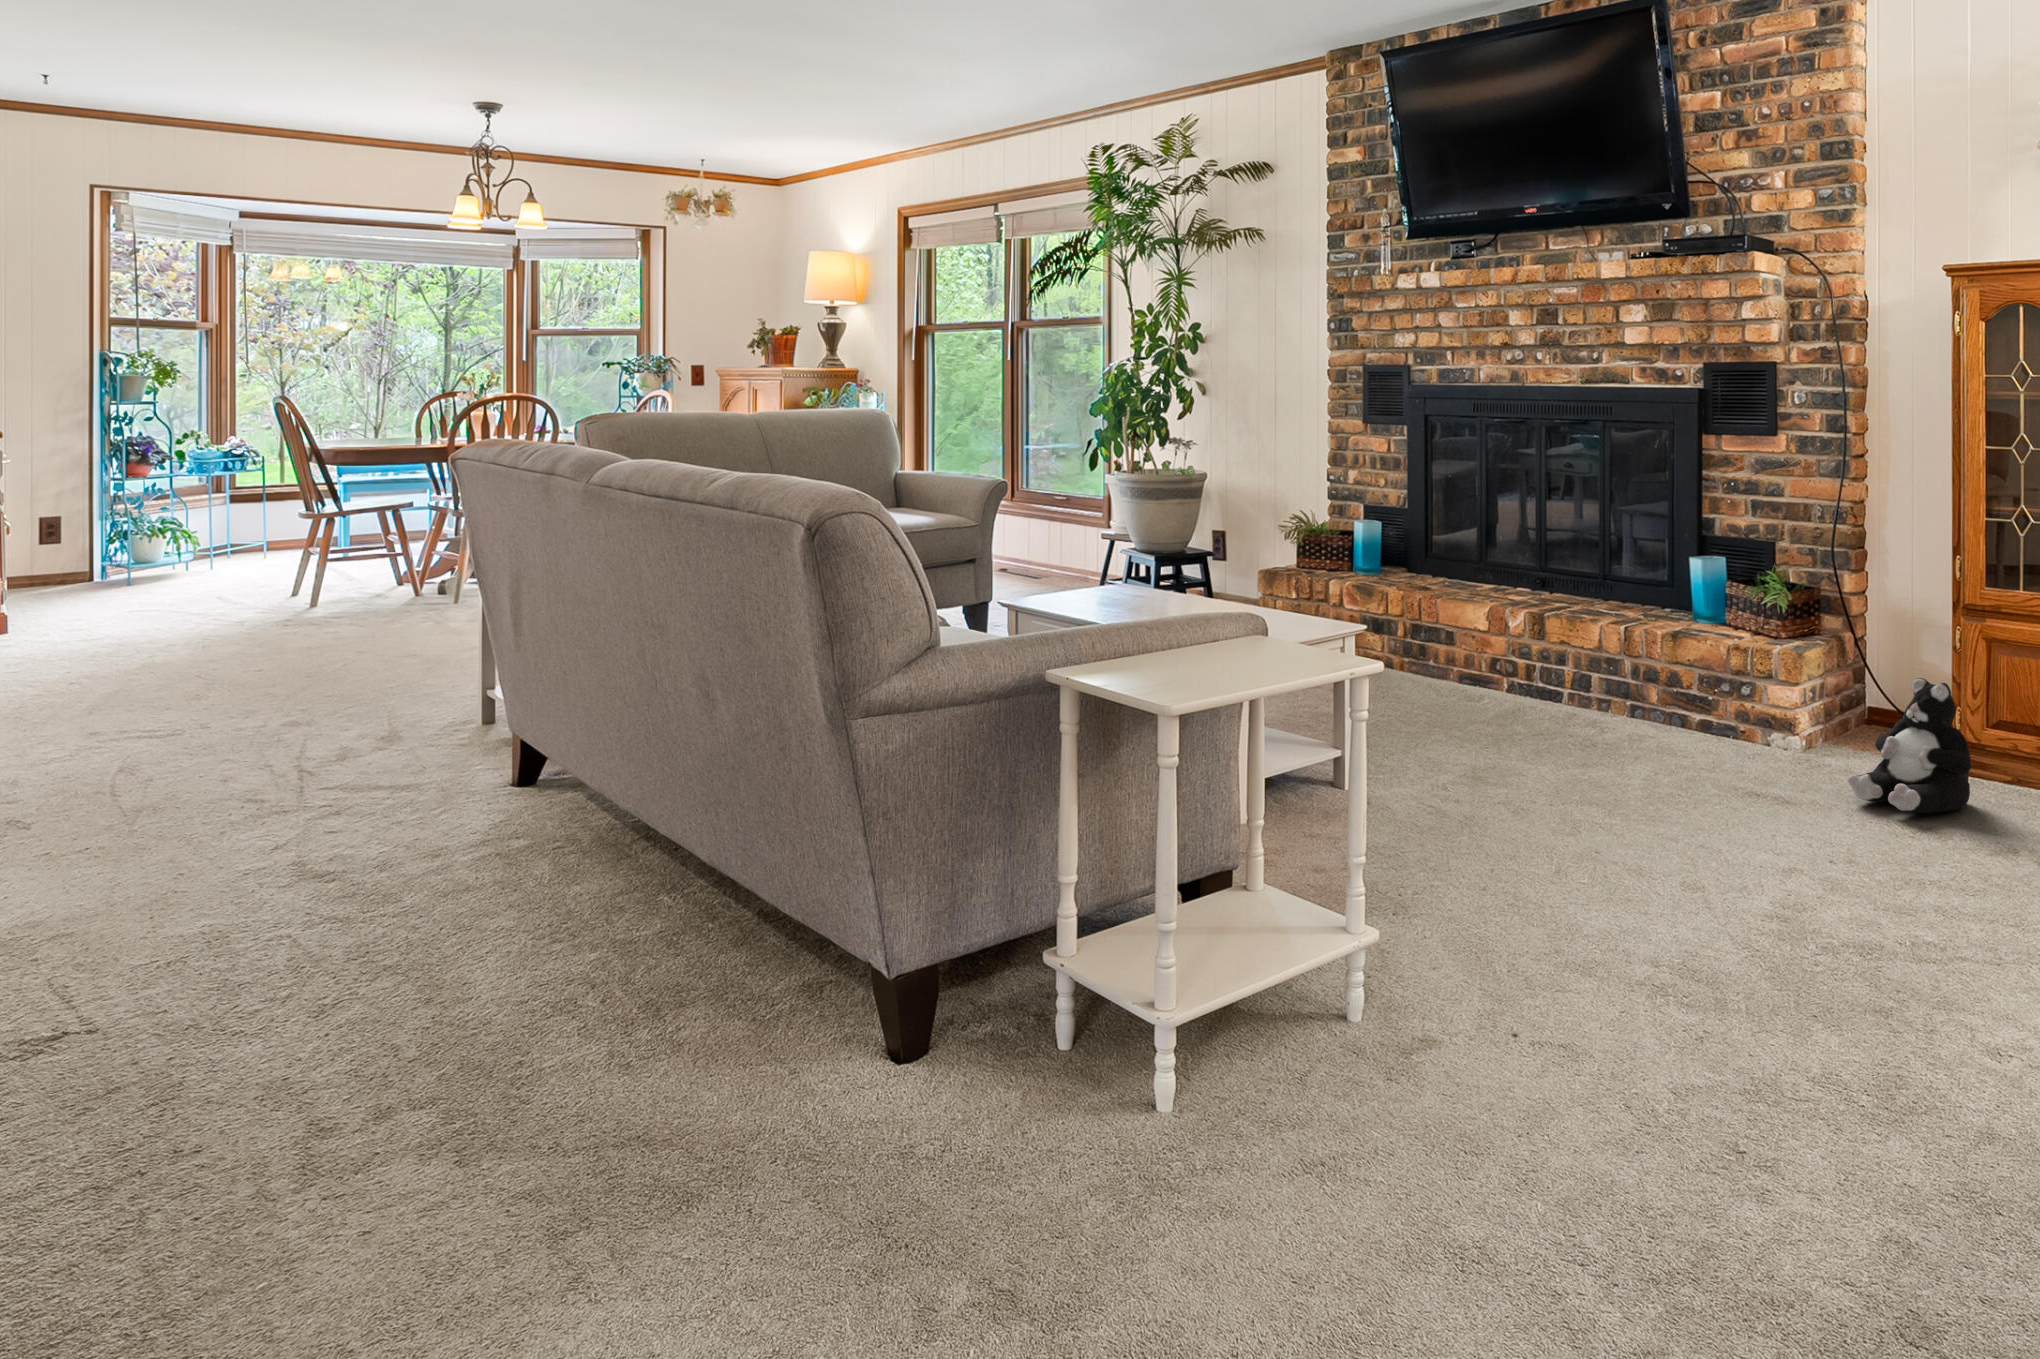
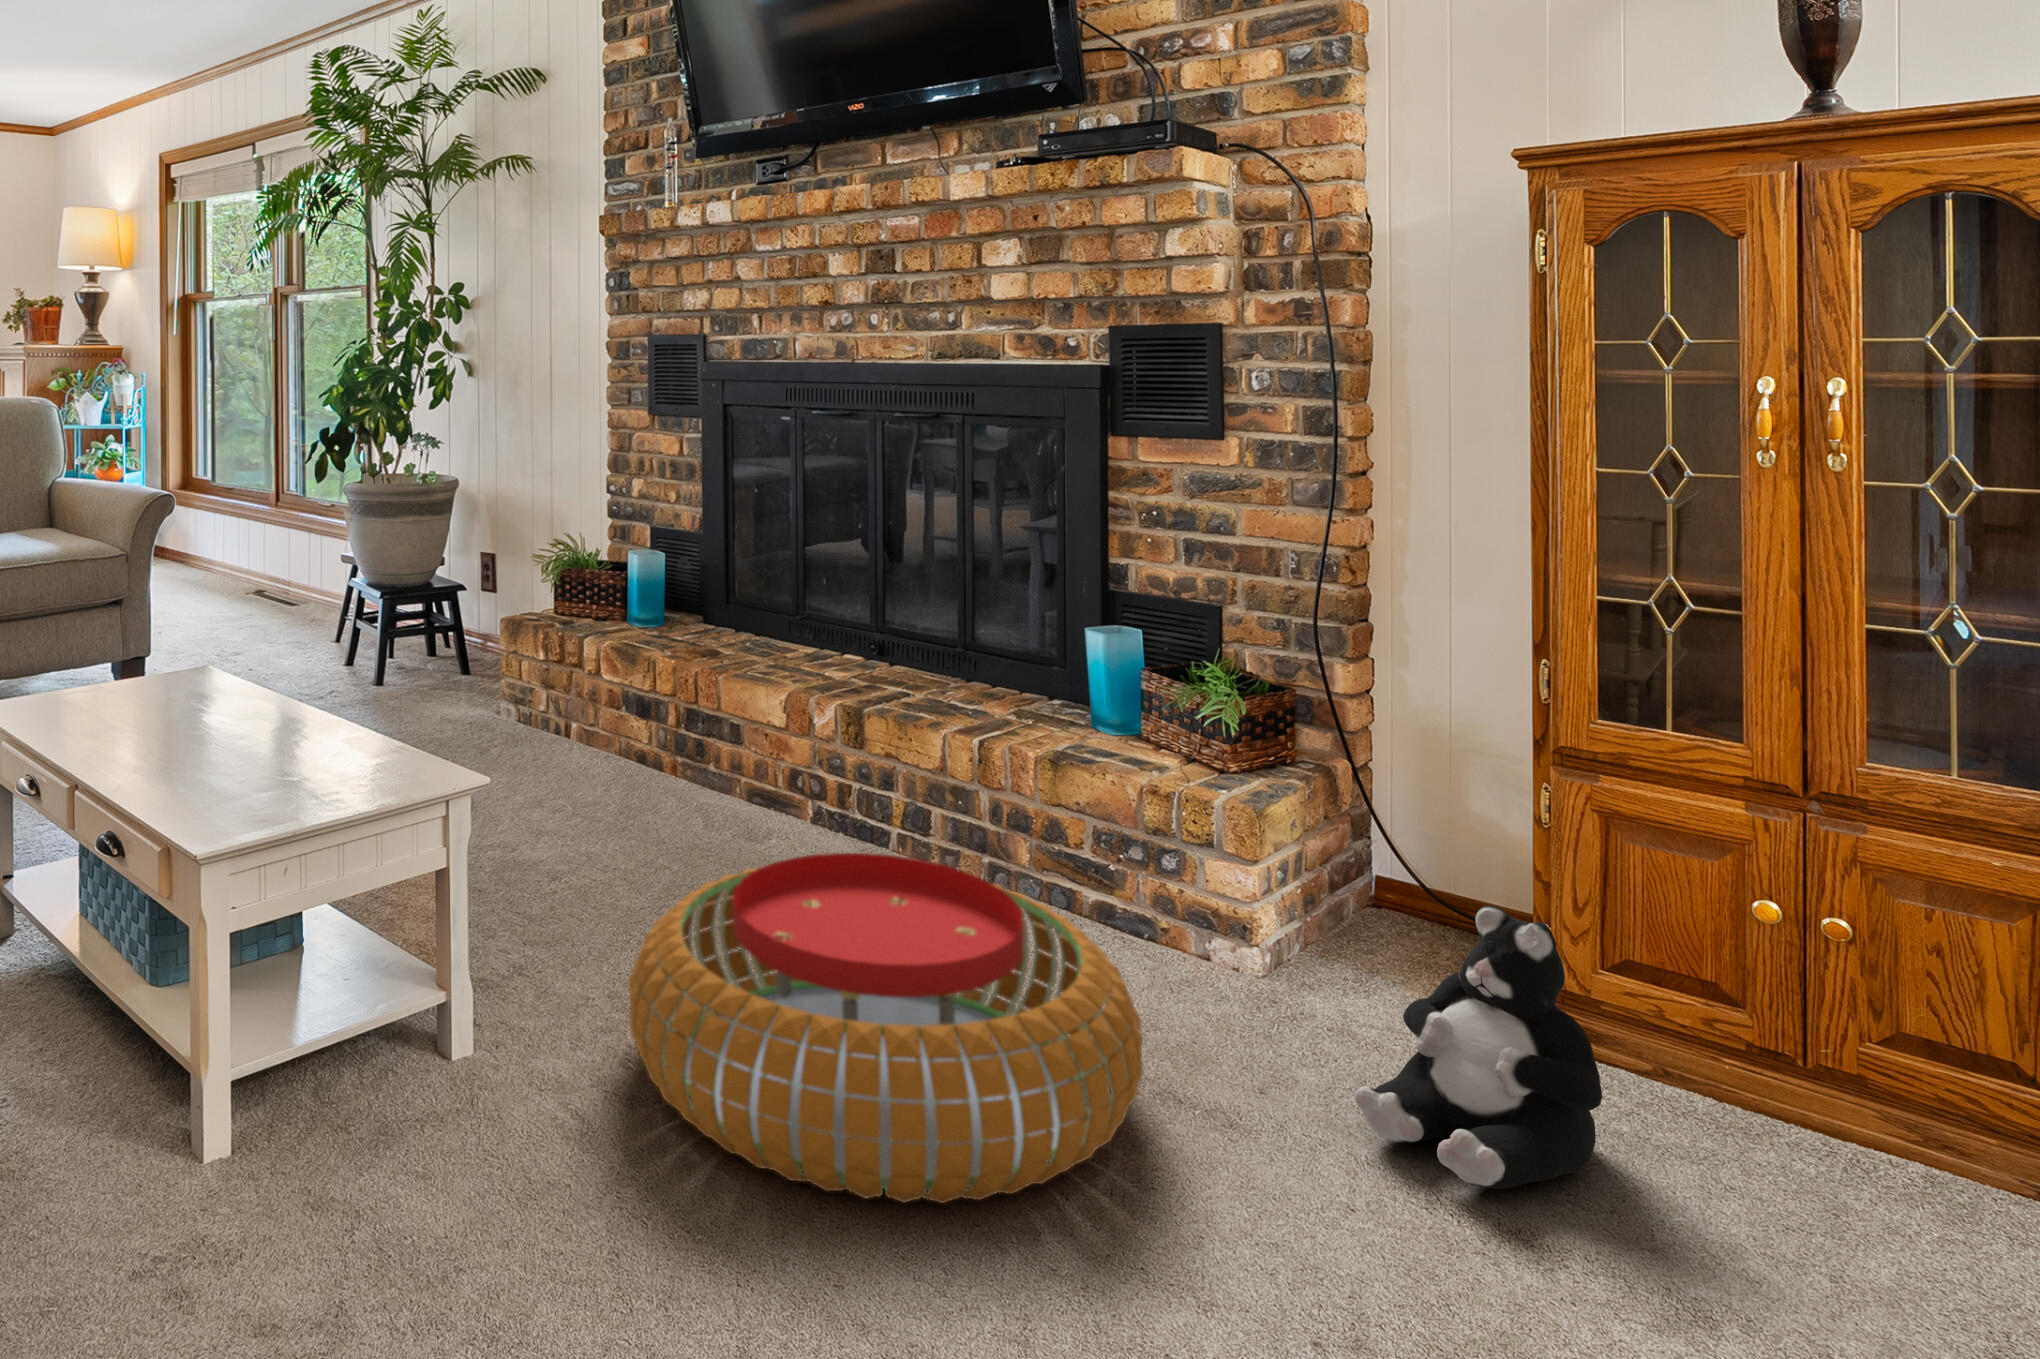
pouf: none [1445,671,1737,822] -> present [629,853,1143,1203]

